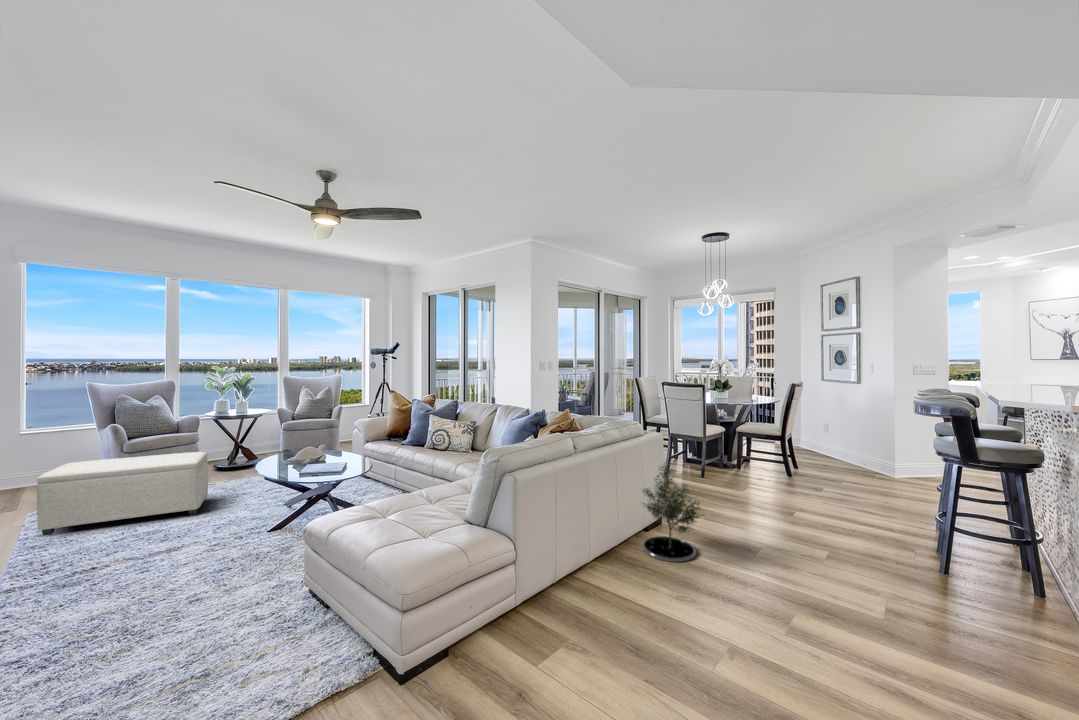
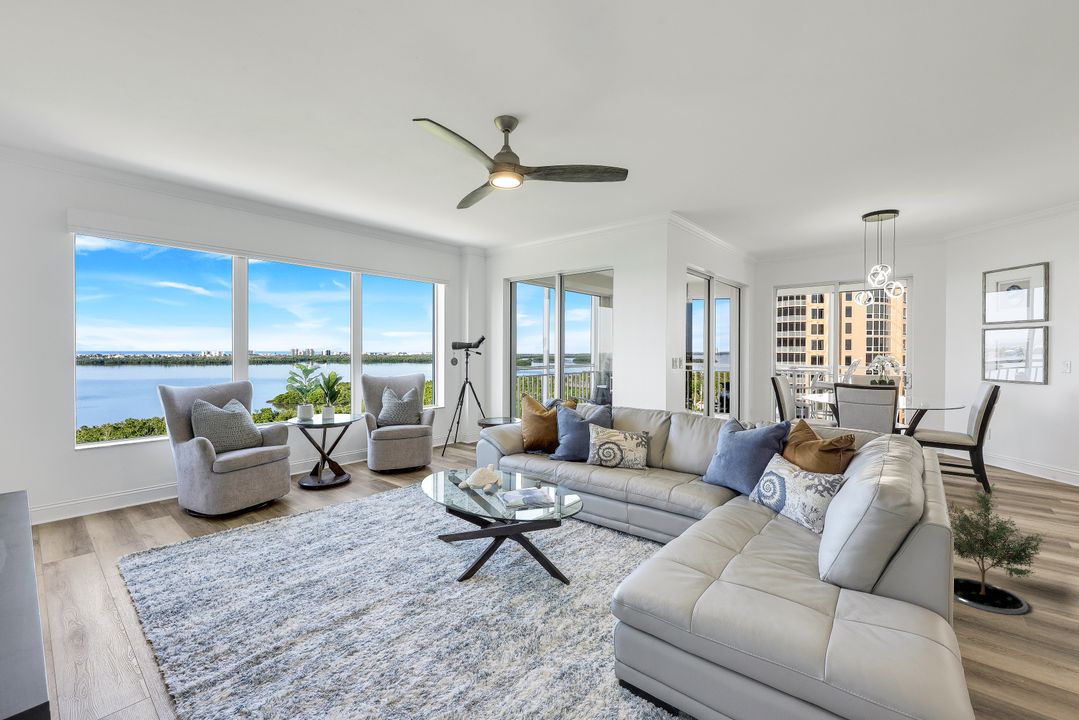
ottoman: present [37,452,208,535] -> none [156,471,338,584]

